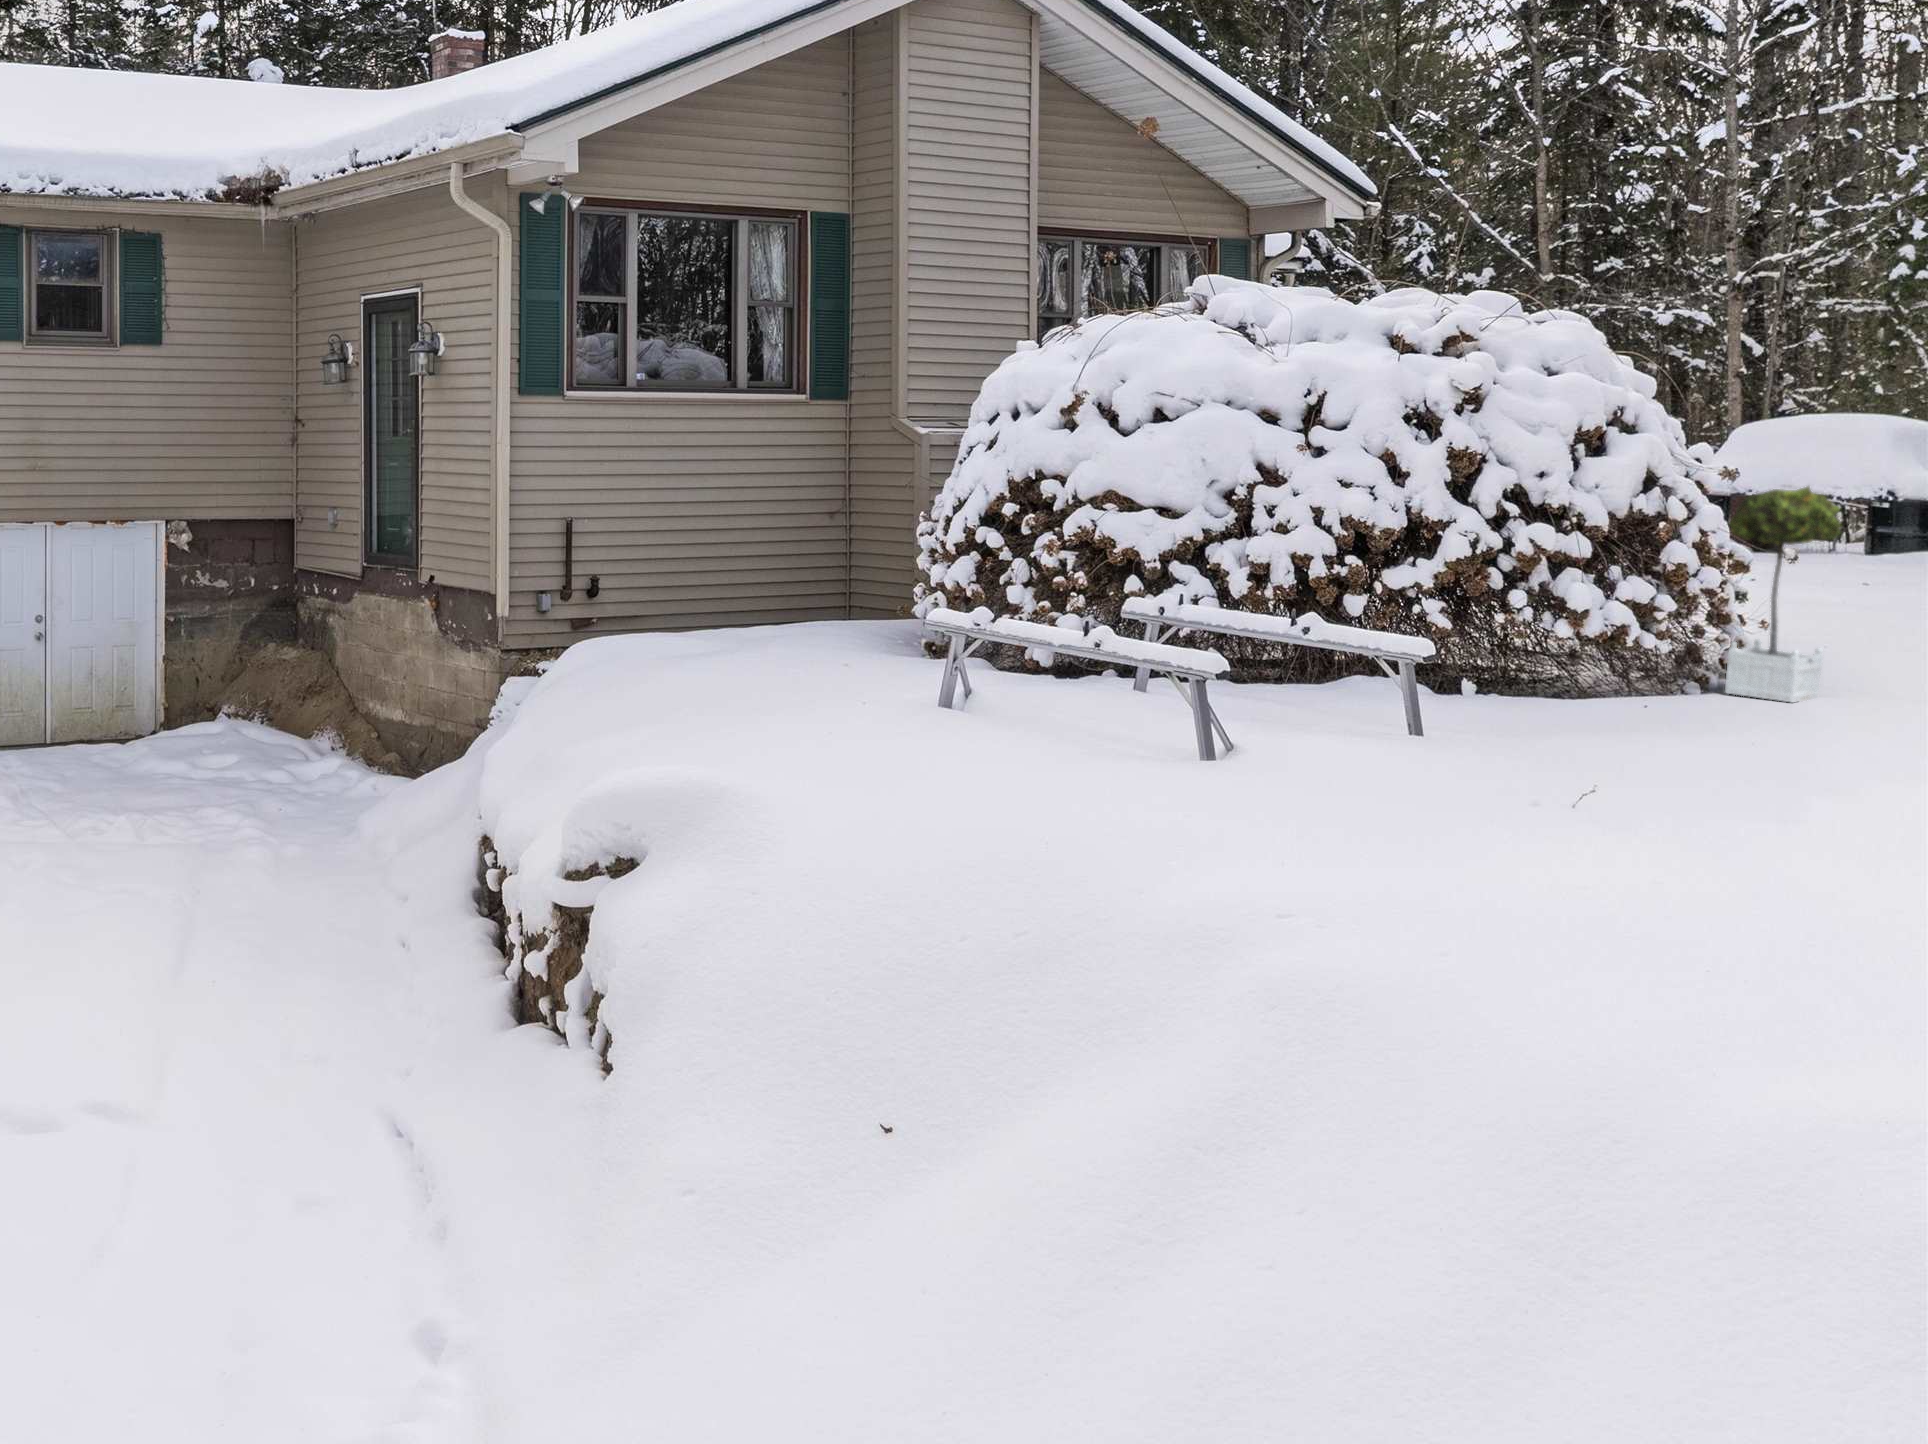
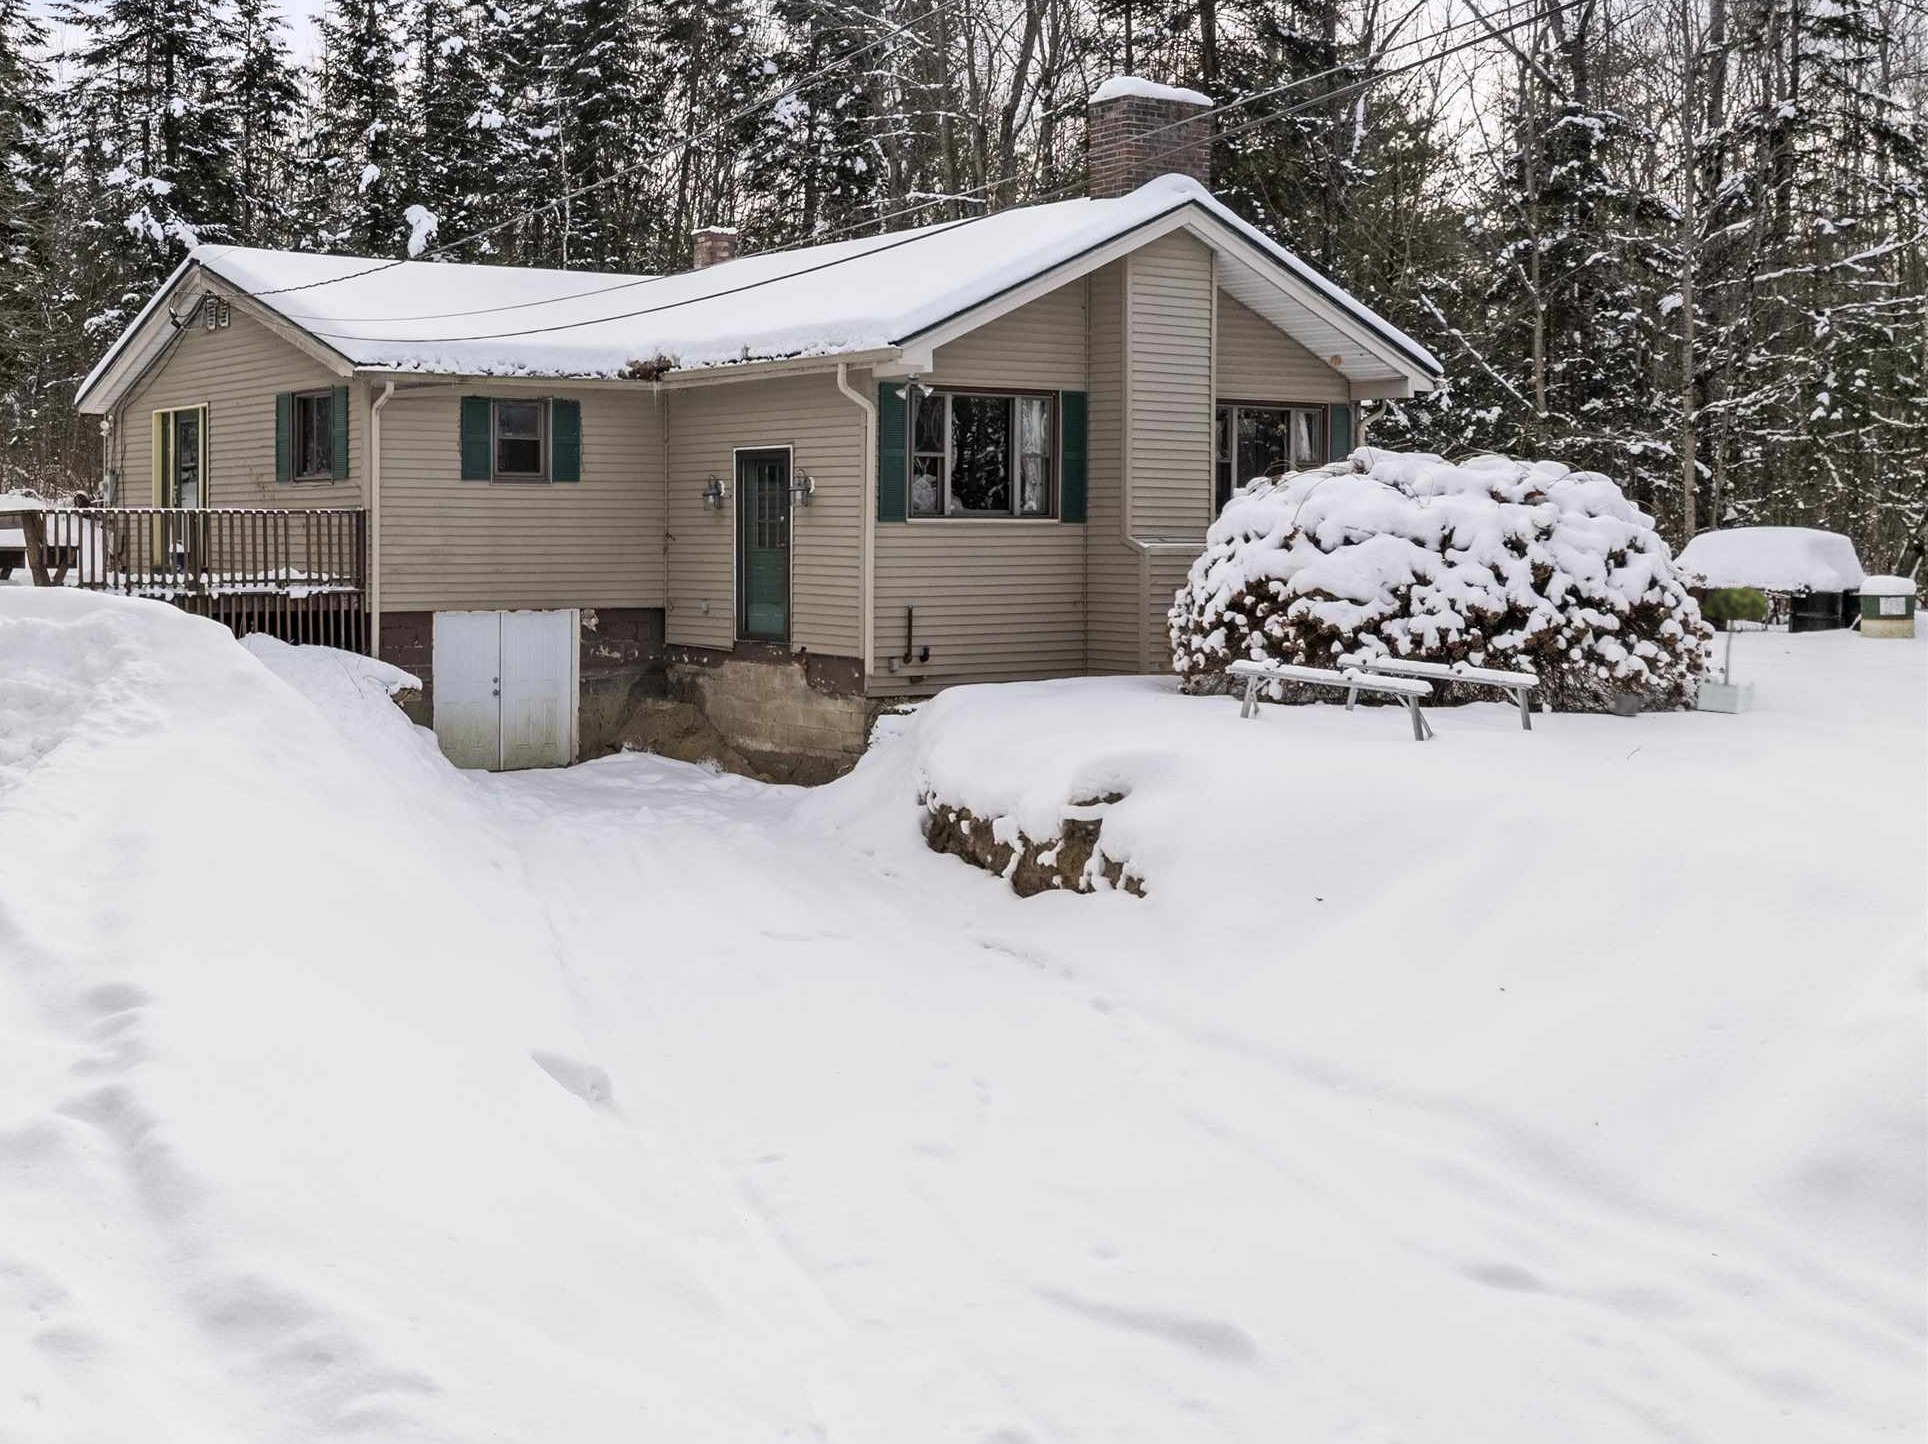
watering can: none [1581,666,1643,706] -> present [1613,694,1651,716]

